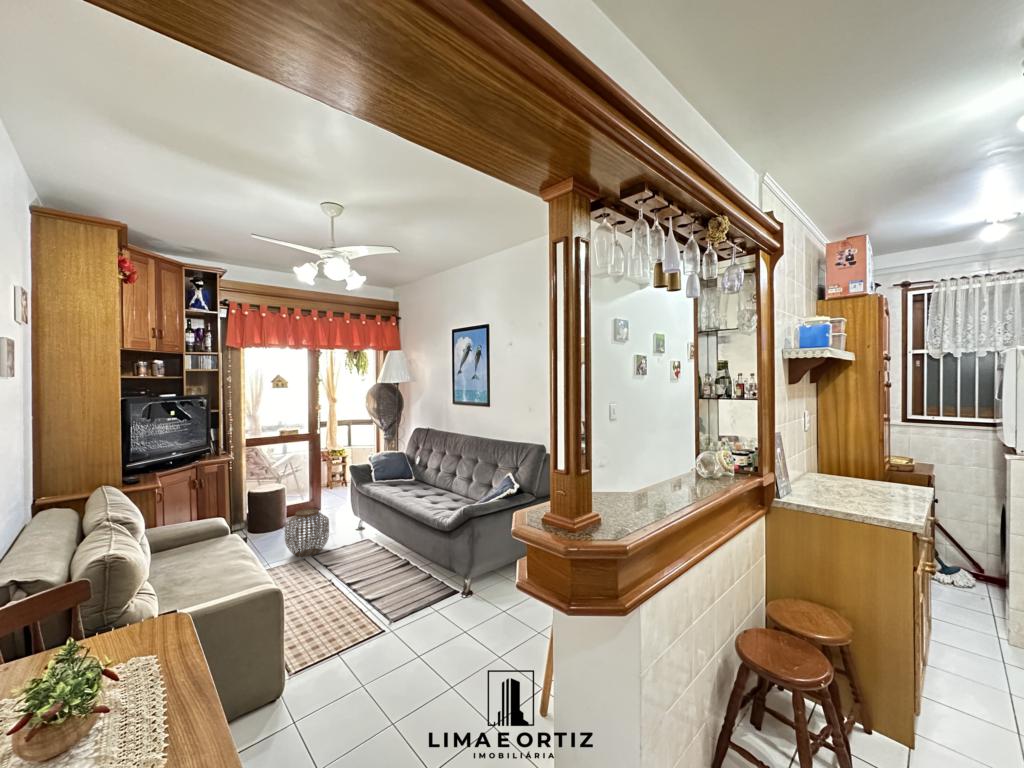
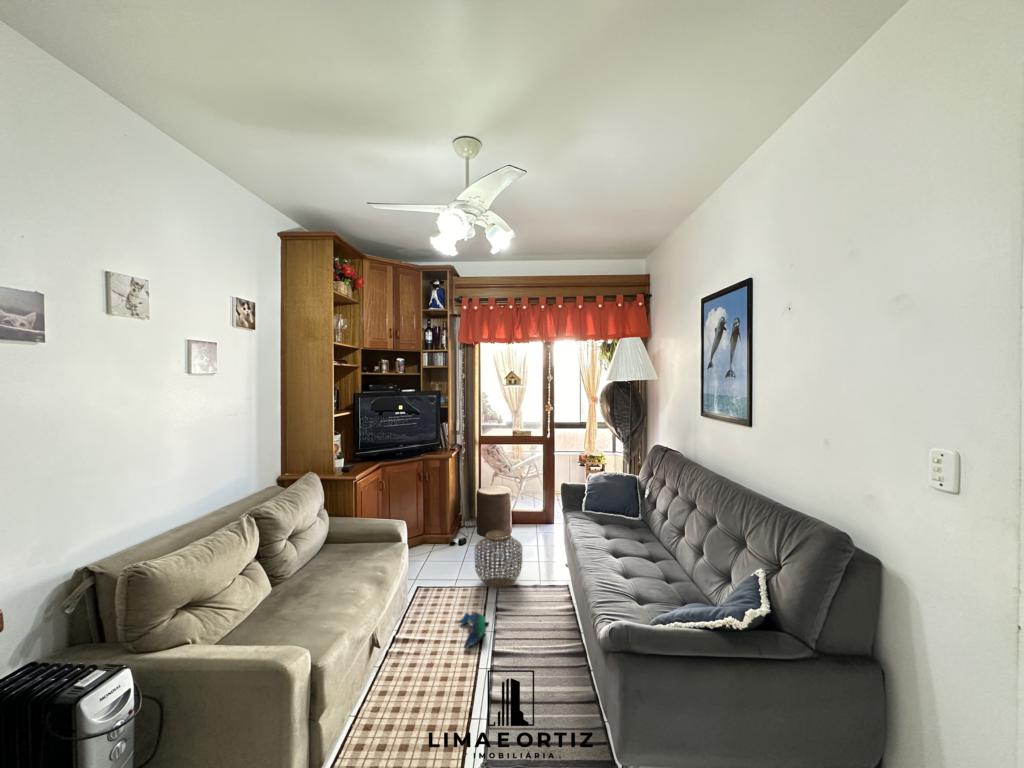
plush toy: none [299,566,331,589] -> present [460,613,489,648]

